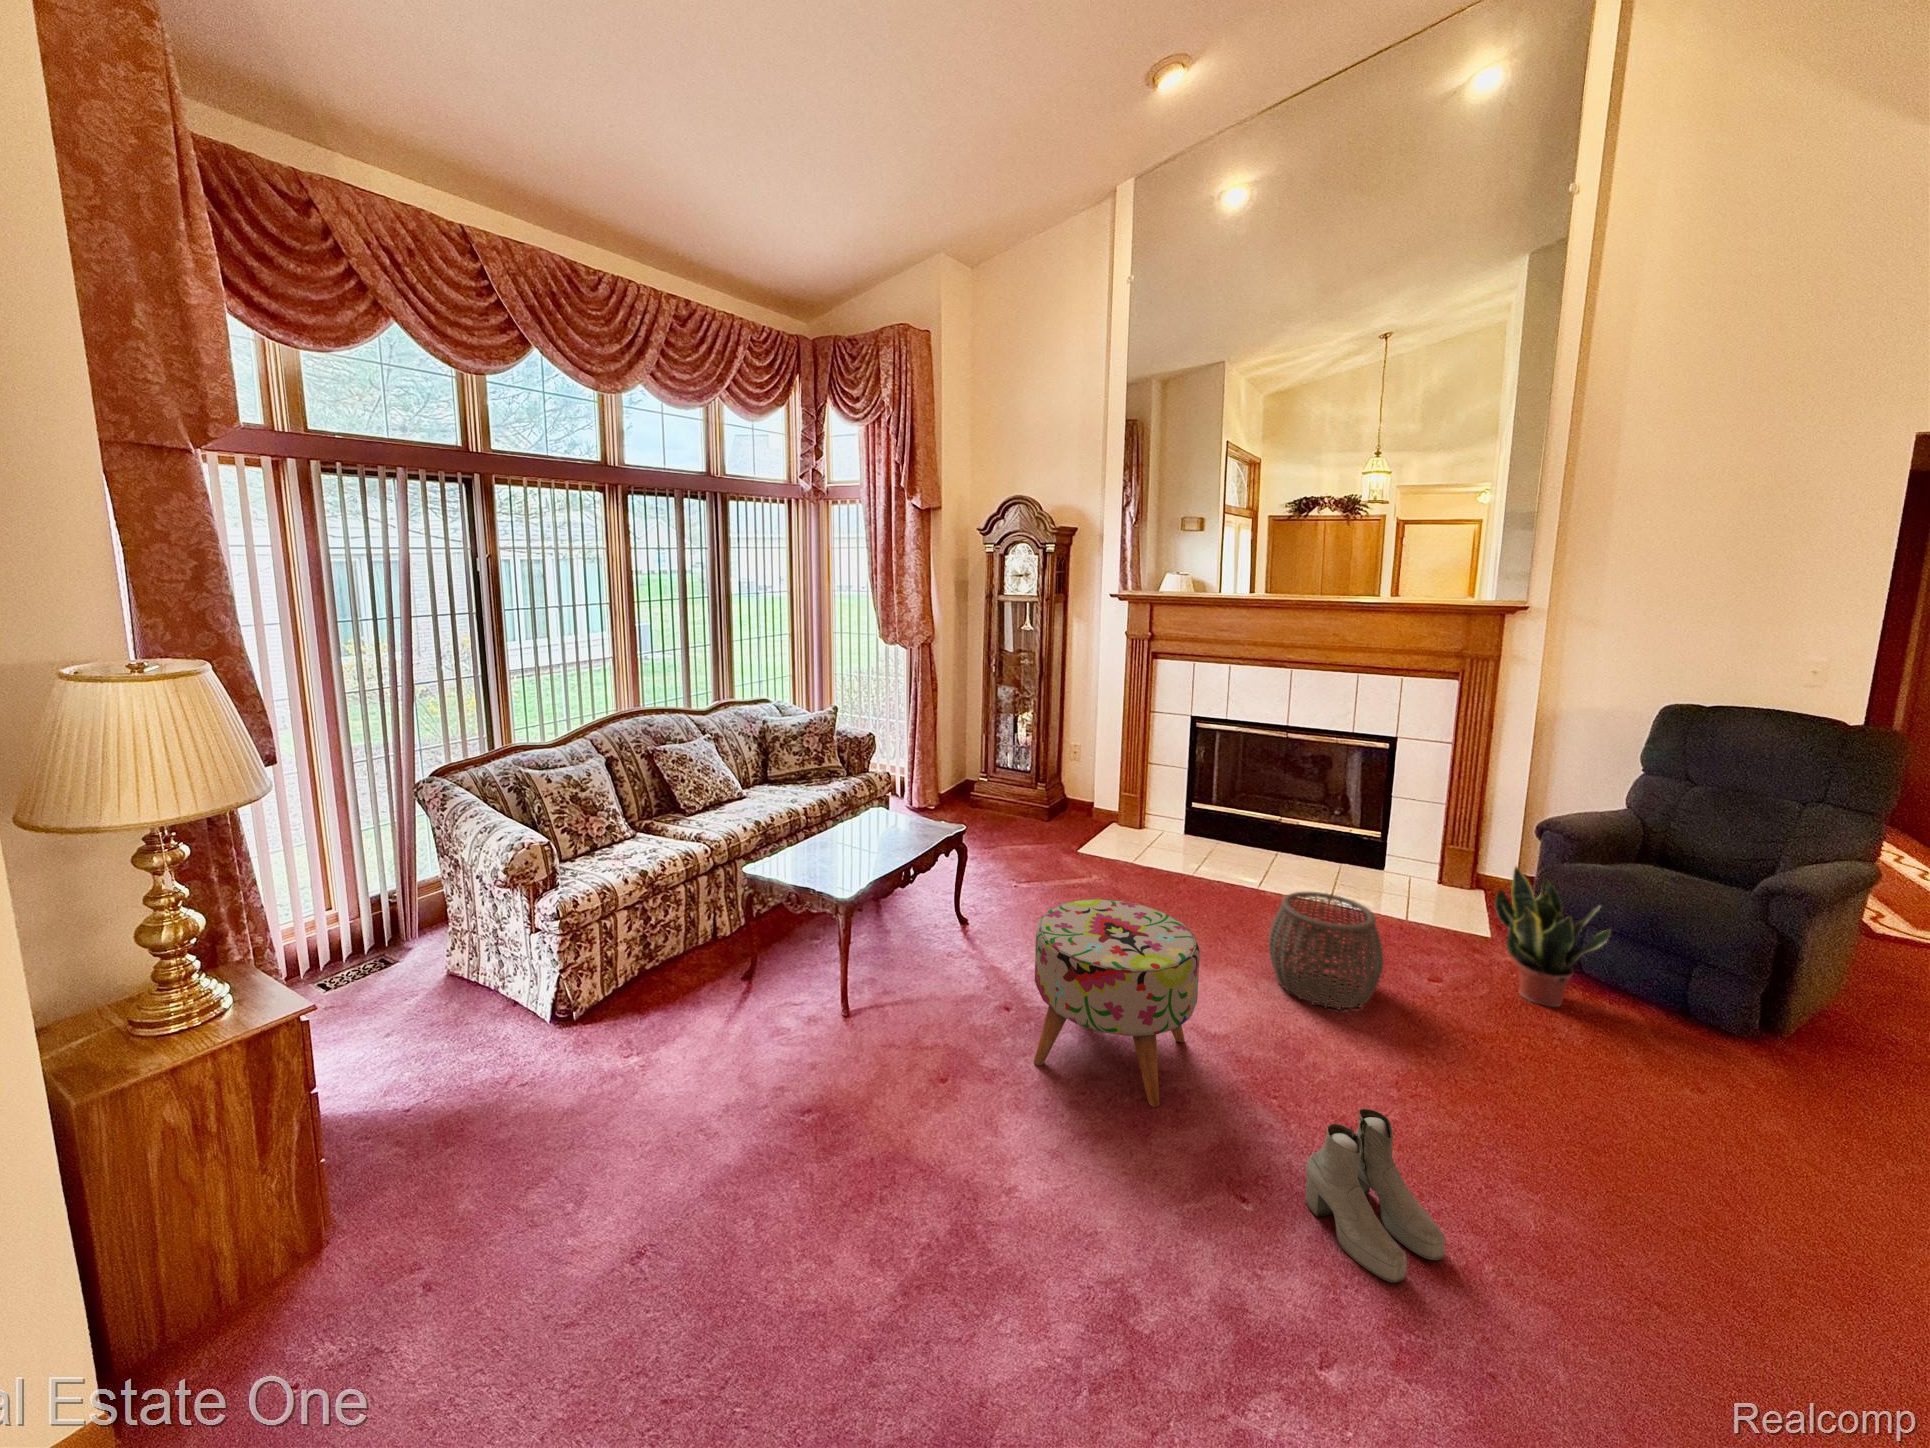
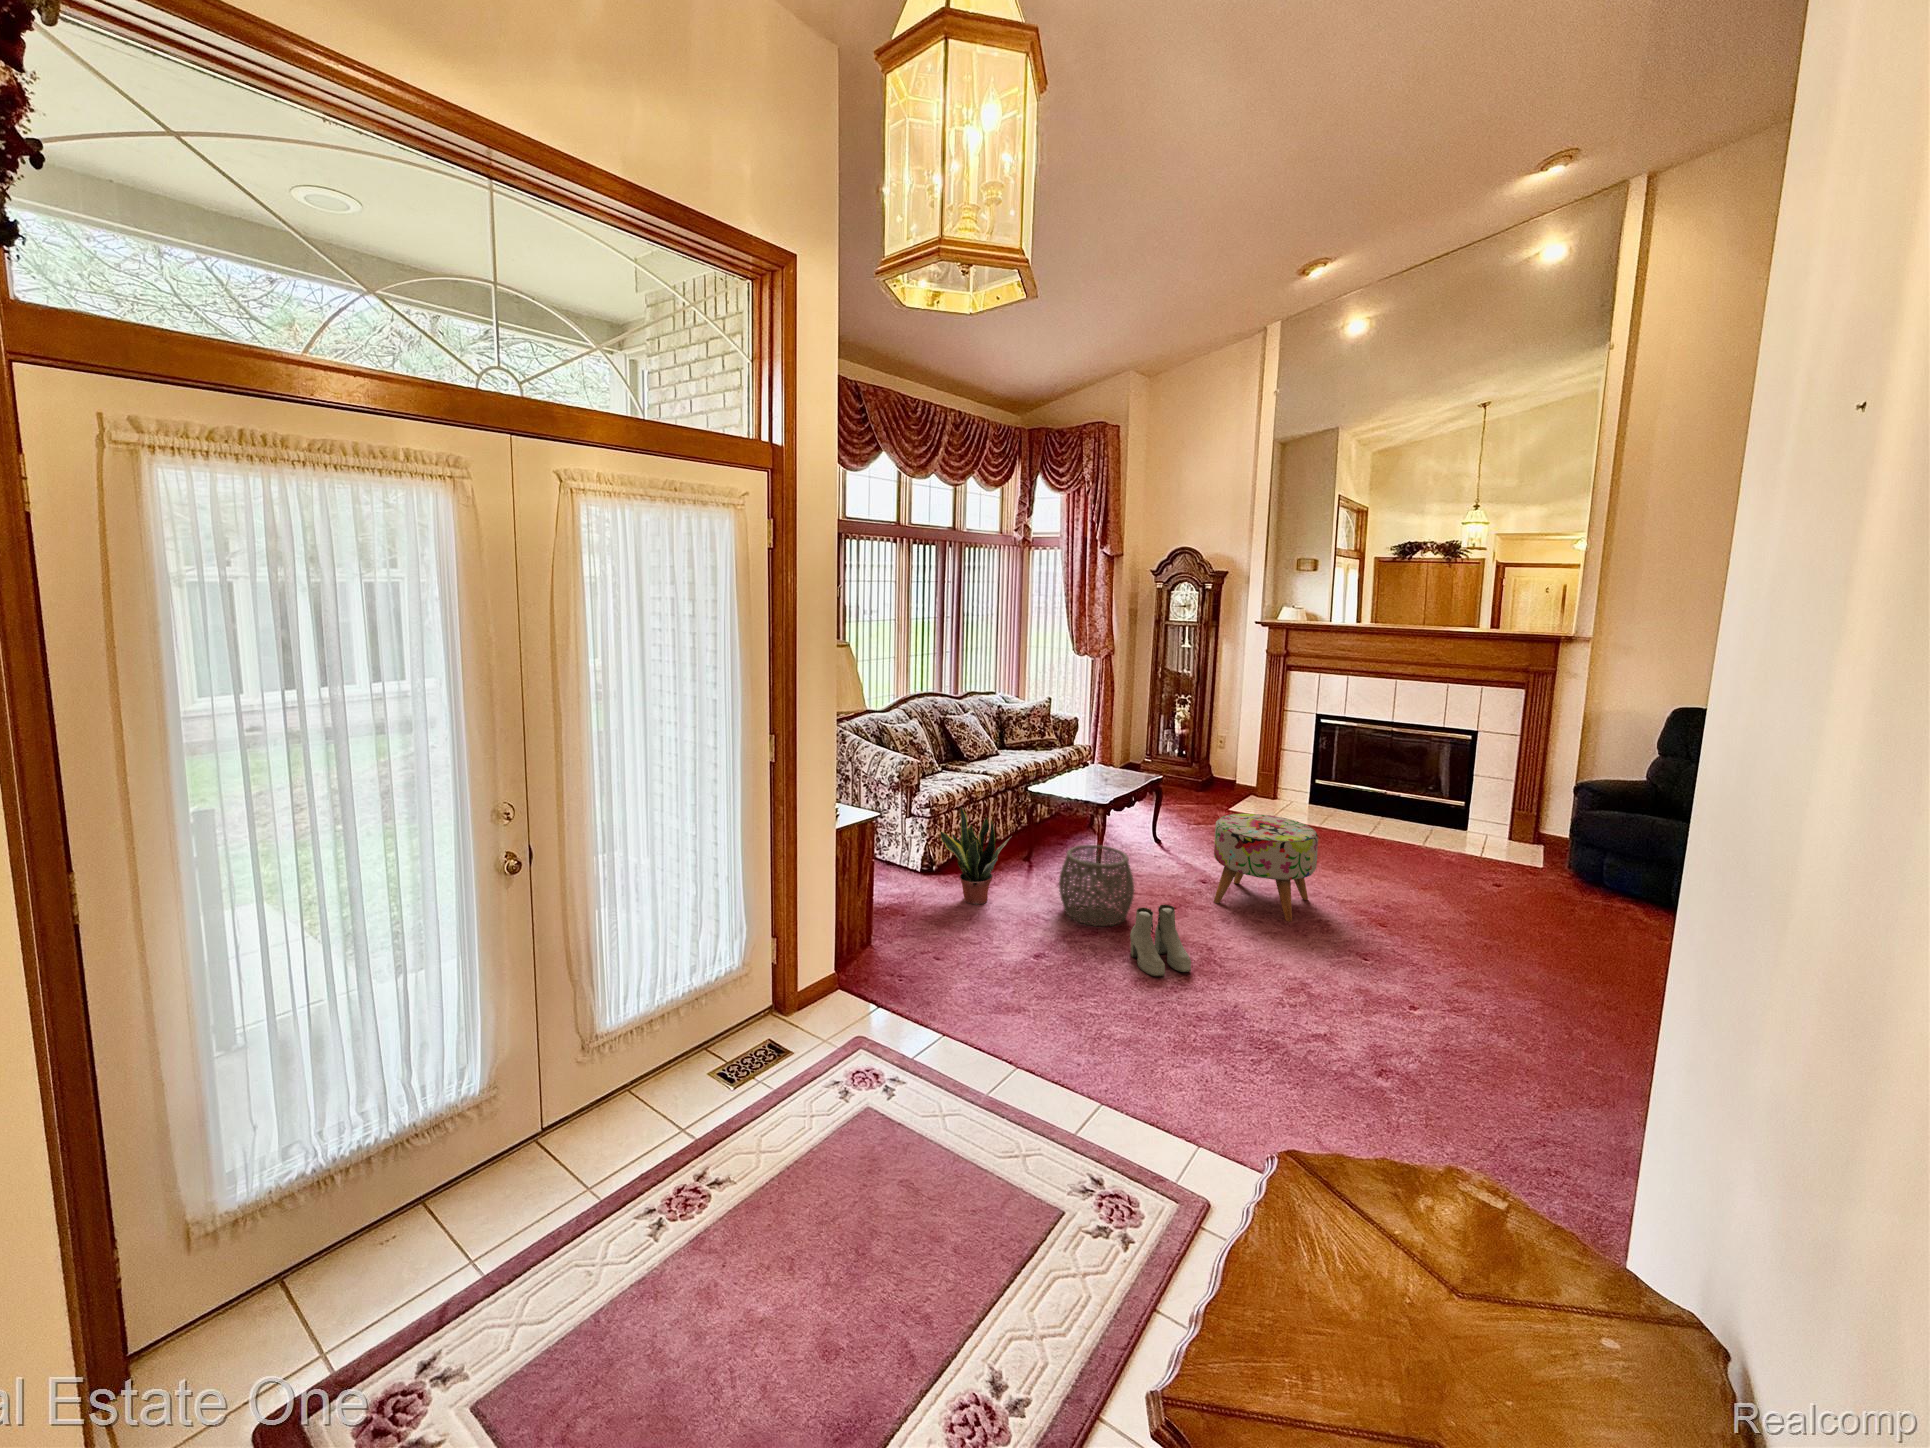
potted plant: present [1495,867,1610,1007] -> present [940,807,1011,904]
woven basket: present [1269,892,1384,1010] -> present [1059,845,1134,926]
boots: present [1306,1109,1445,1283] -> present [1130,905,1191,977]

